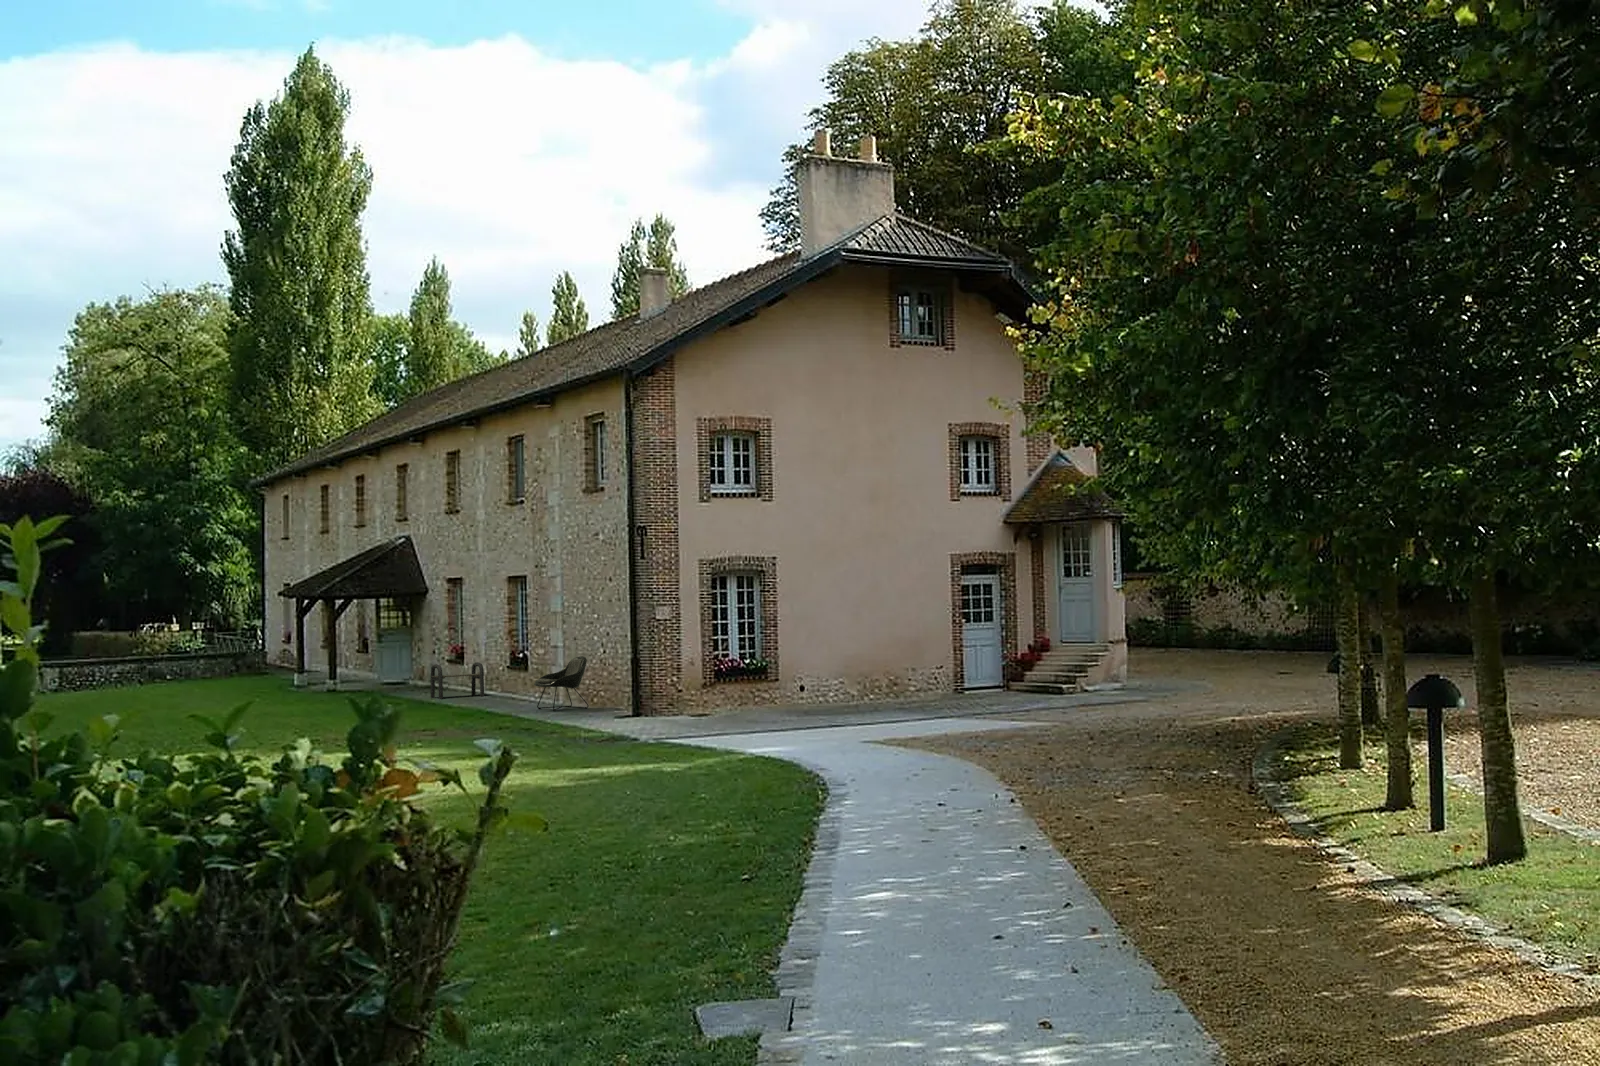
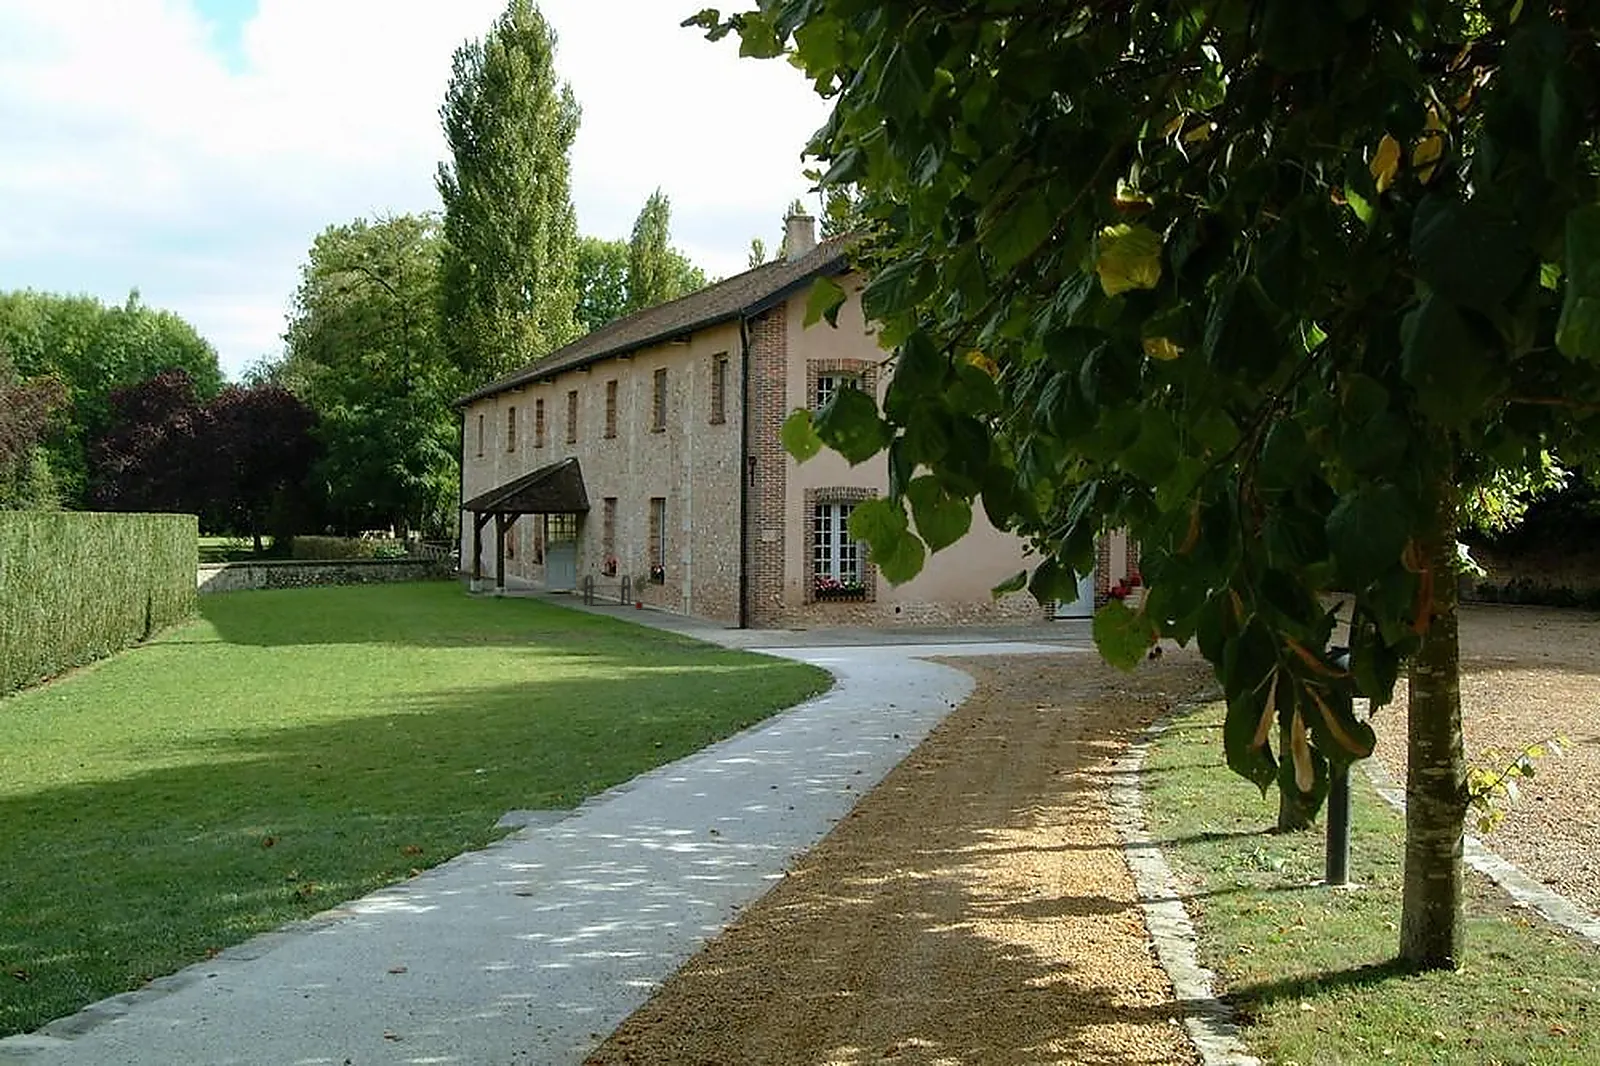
lounge chair: present [534,656,589,711] -> none [660,572,706,619]
potted tree: none [491,657,515,701] -> present [634,571,652,609]

